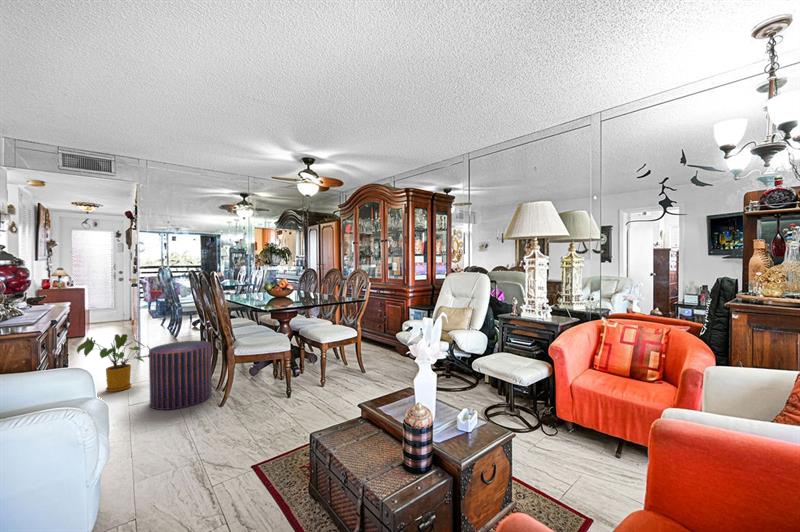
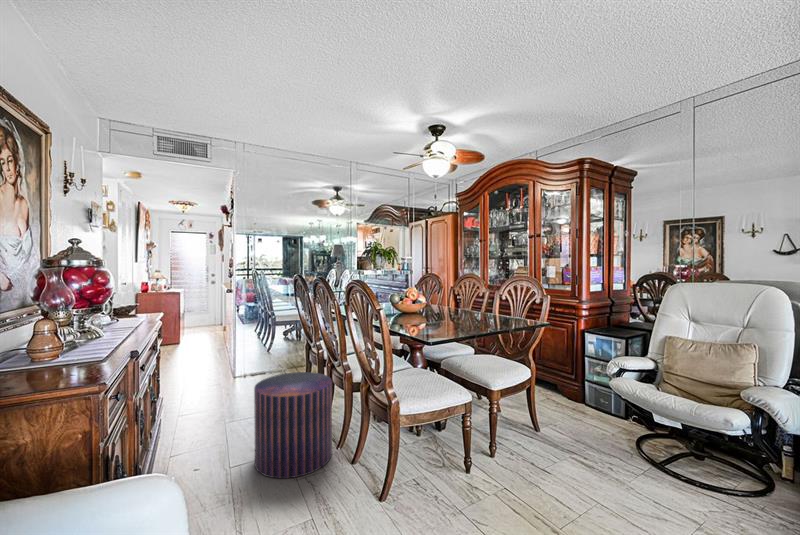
house plant: present [77,334,150,392] -> none [168,357,253,433]

